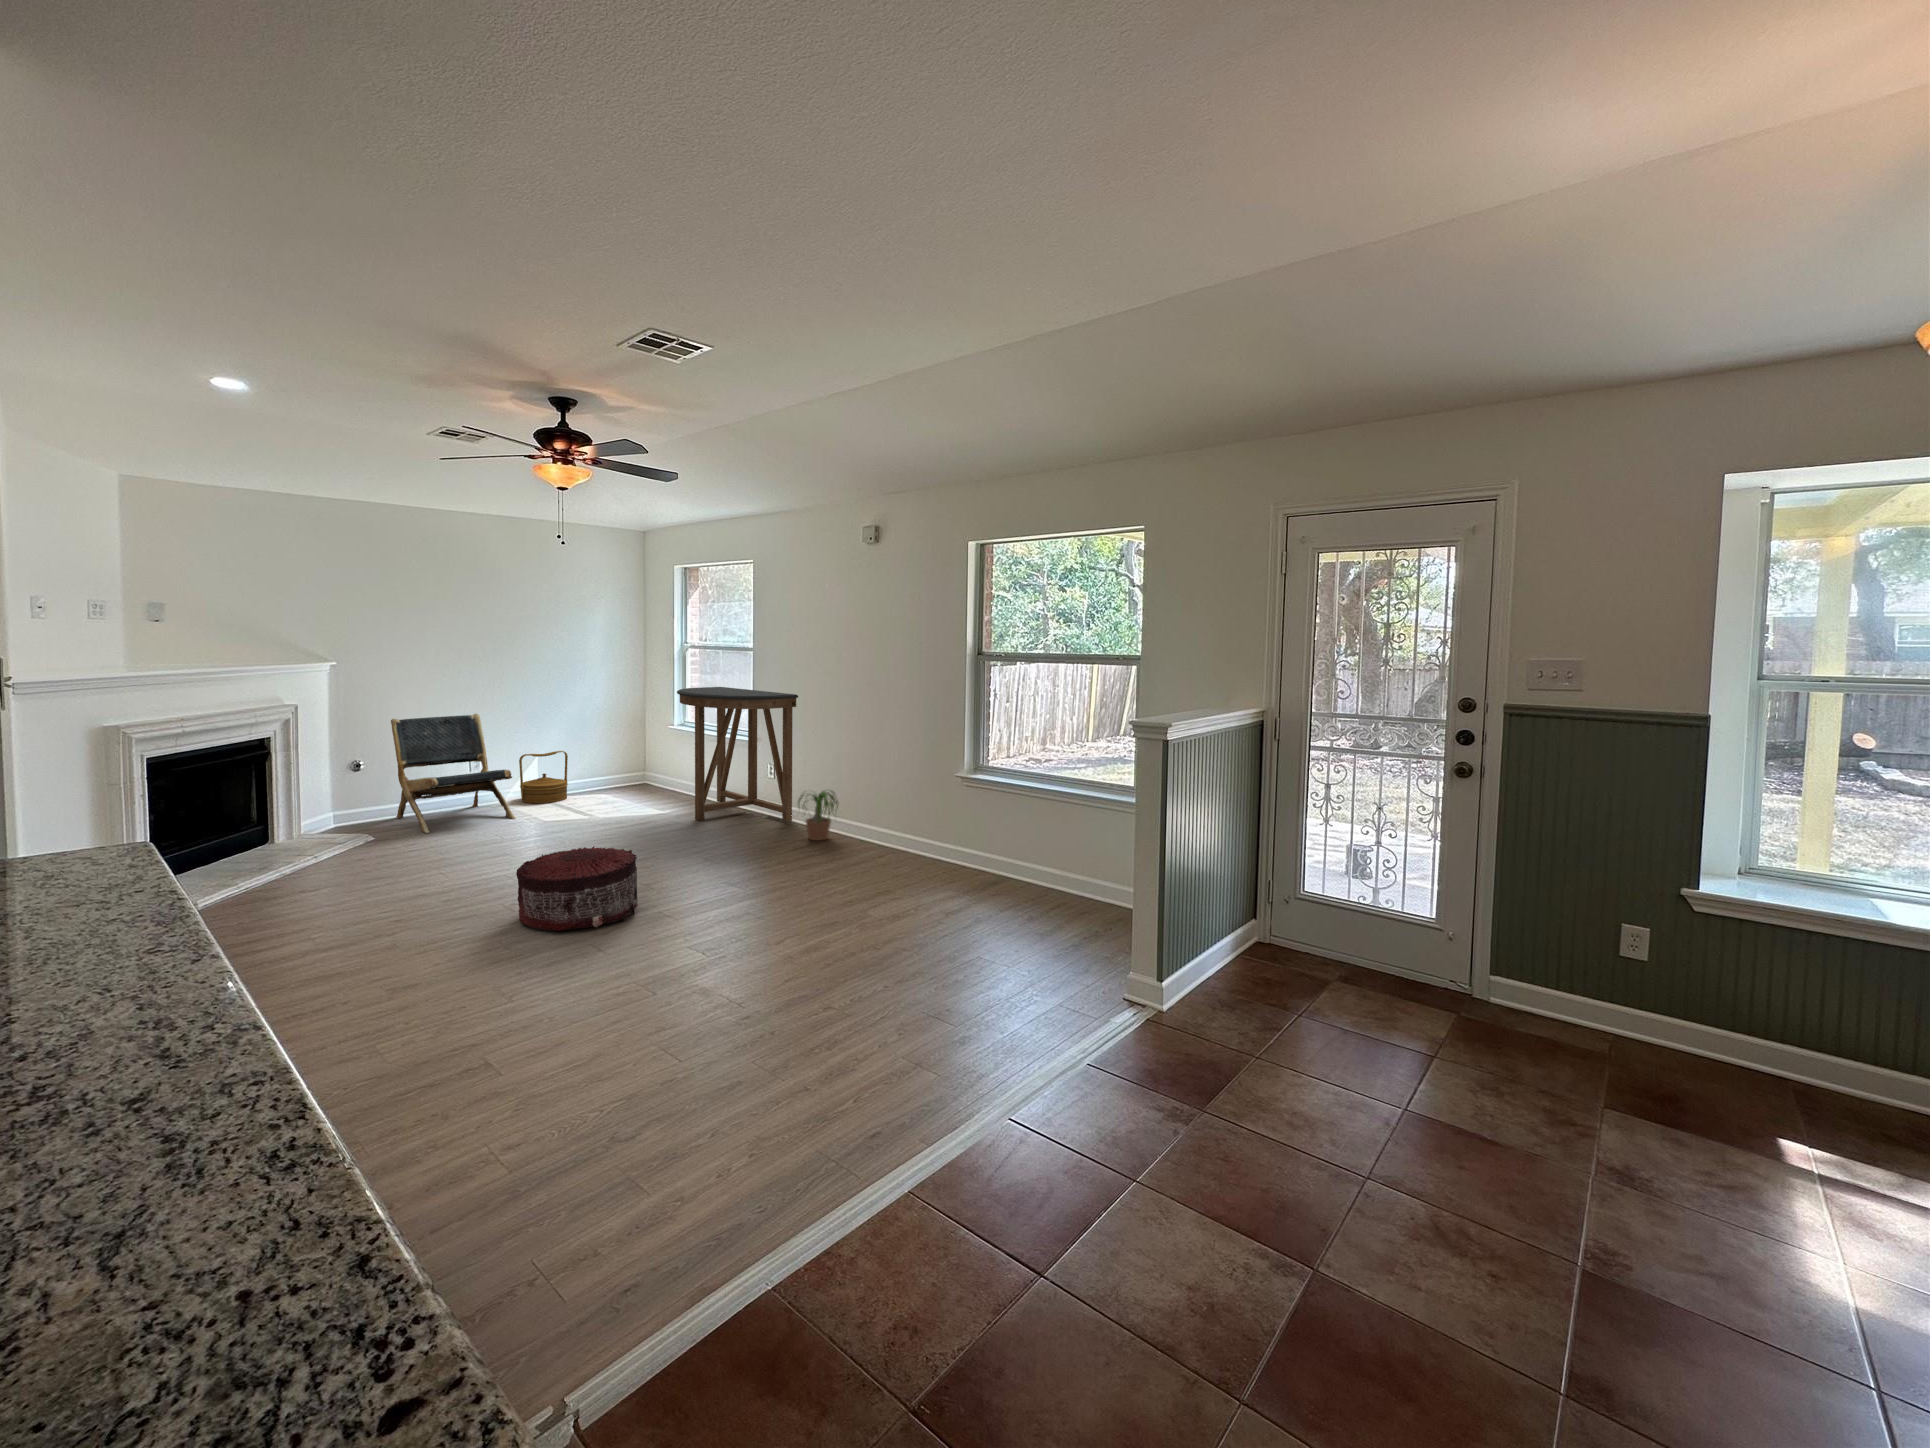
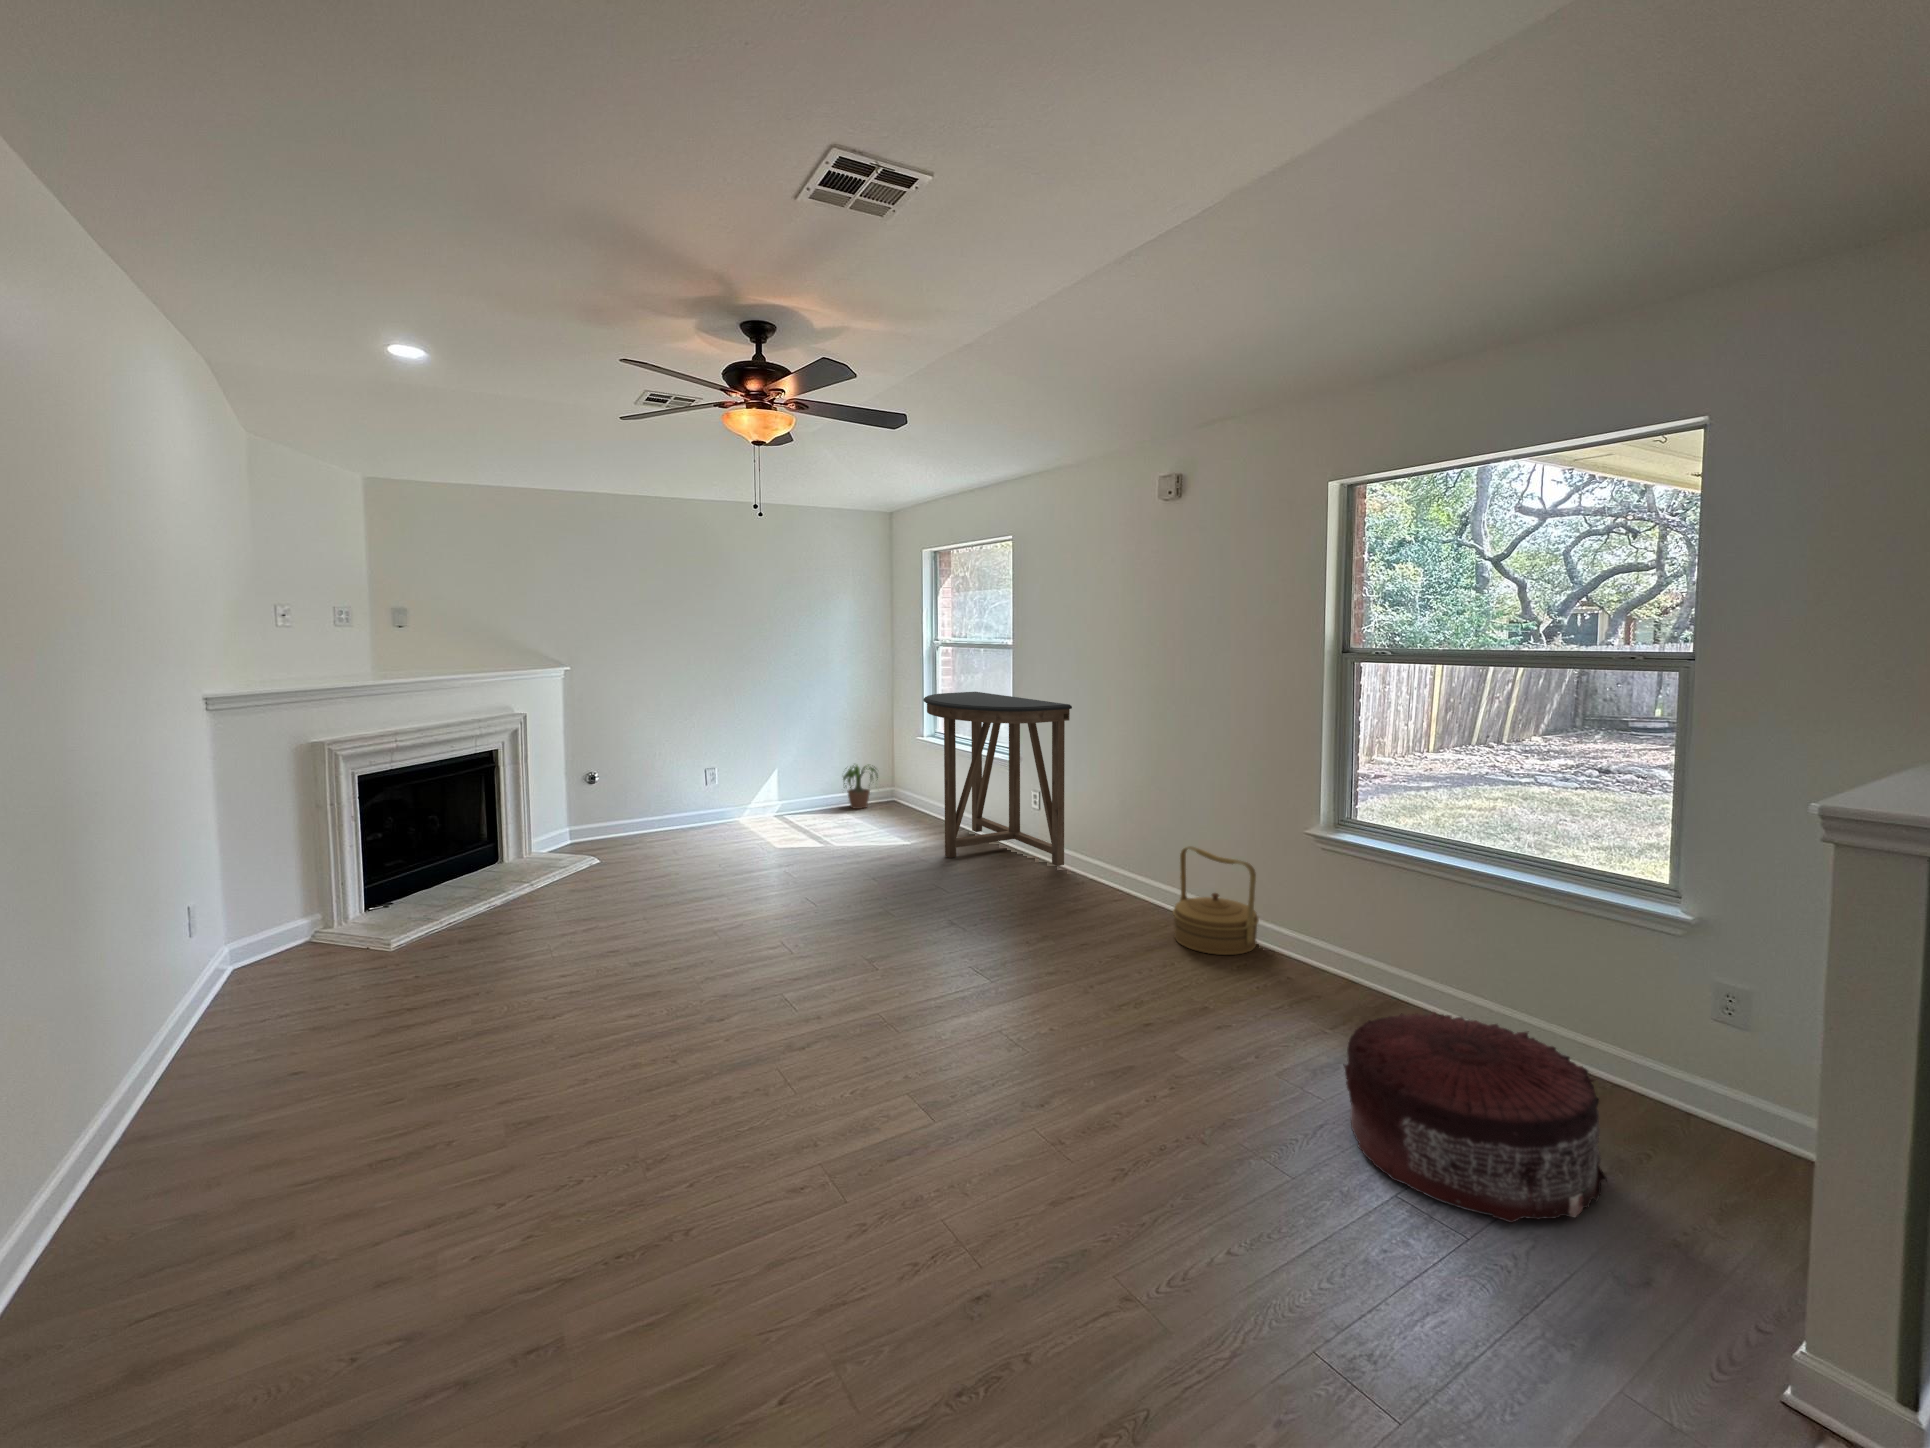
lounge chair: present [391,714,516,833] -> none [623,721,748,858]
woven basket: present [519,751,568,803] -> present [1173,846,1259,955]
potted plant: present [798,791,838,840] -> present [843,765,878,809]
pouf: present [516,846,638,931] -> present [1344,1012,1607,1223]

